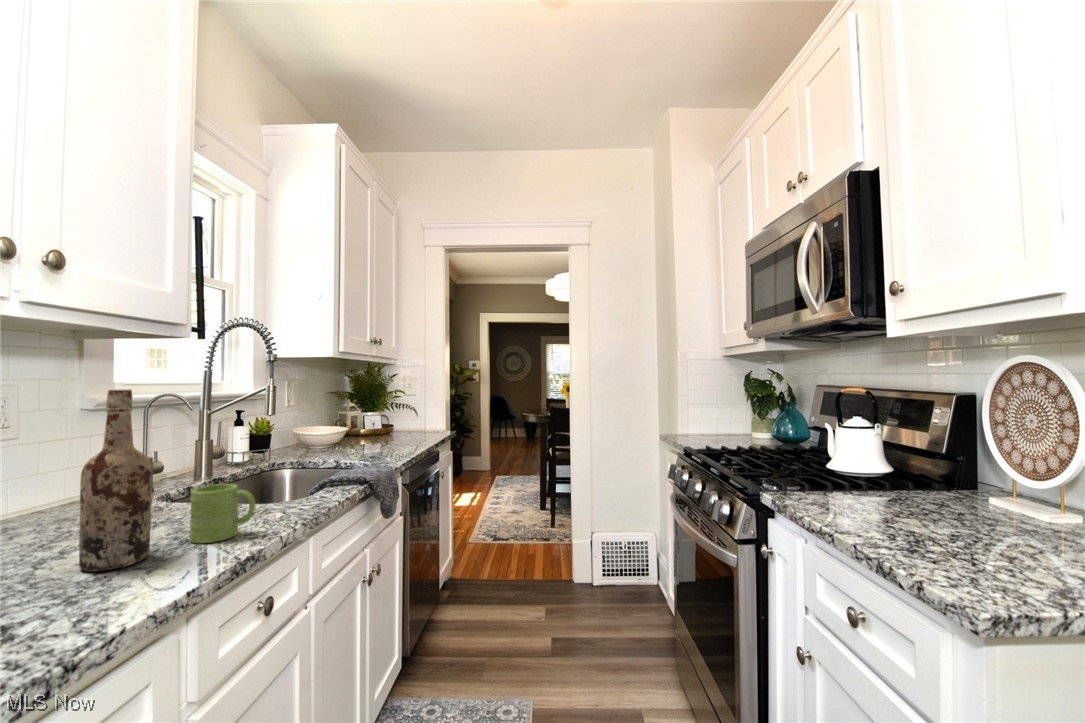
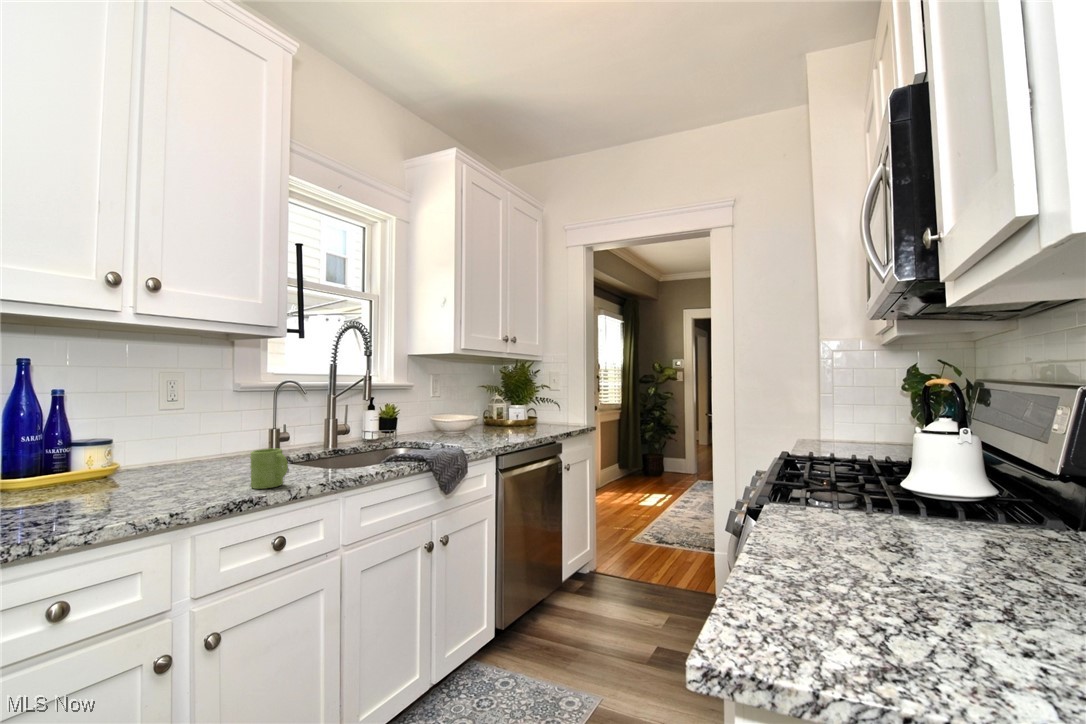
wine bottle: present [79,390,152,572] -> none [178,380,220,496]

